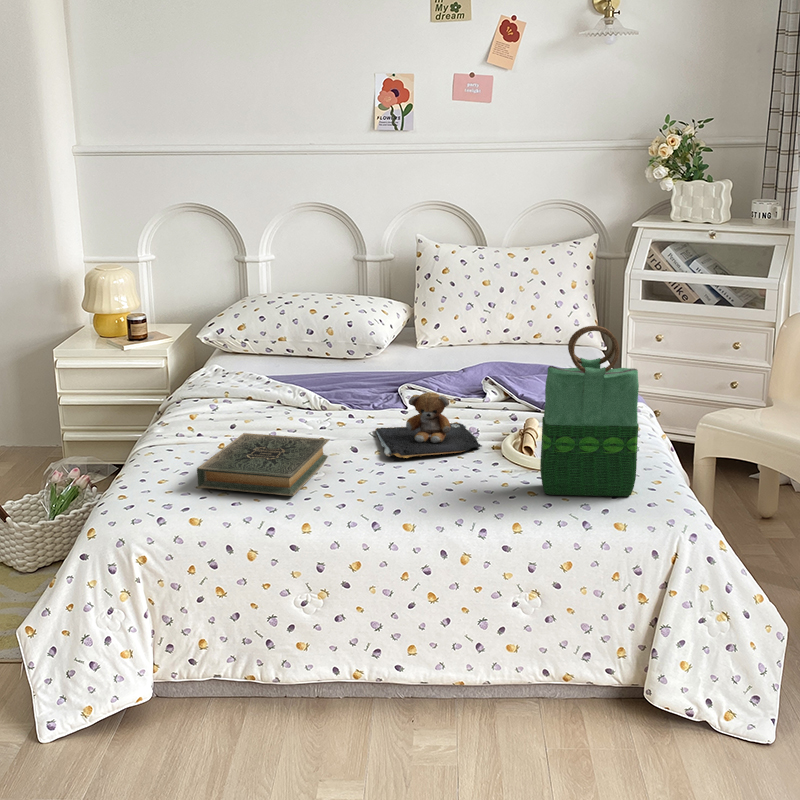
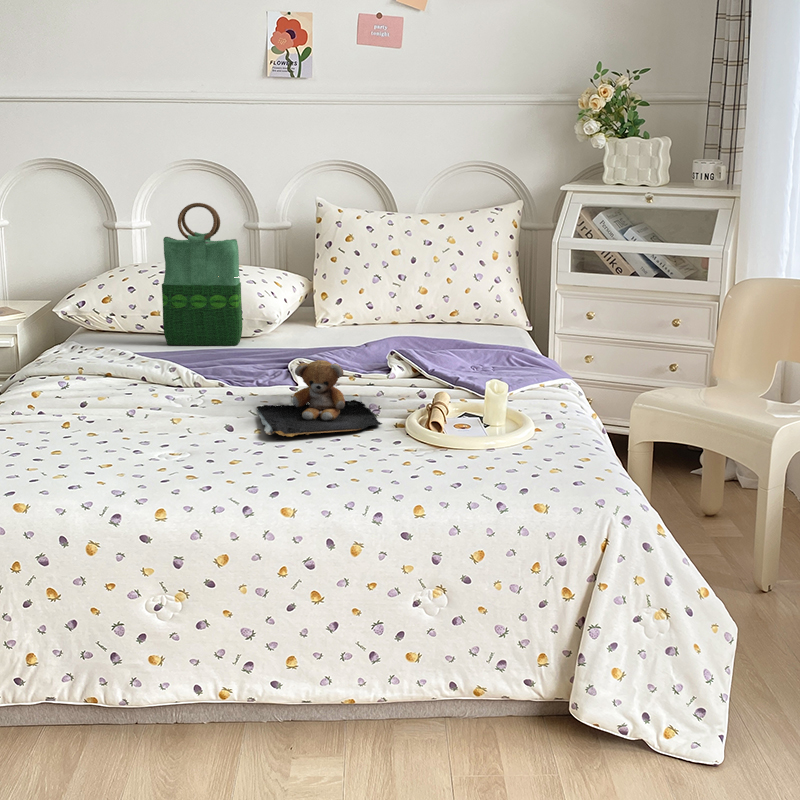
tote bag: present [540,326,639,496] -> present [162,203,243,346]
hardback book: present [197,433,330,496] -> none [29,409,200,477]

